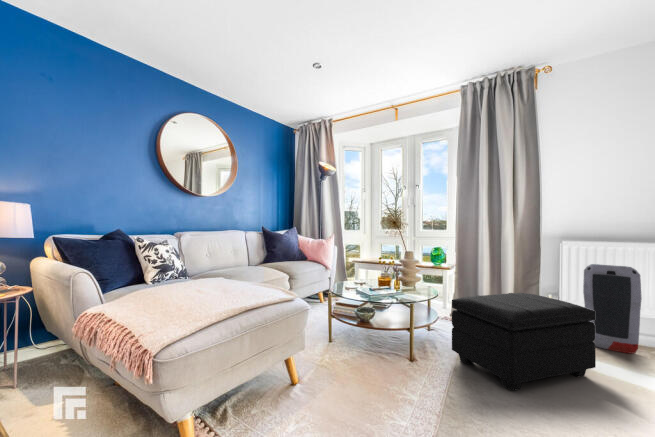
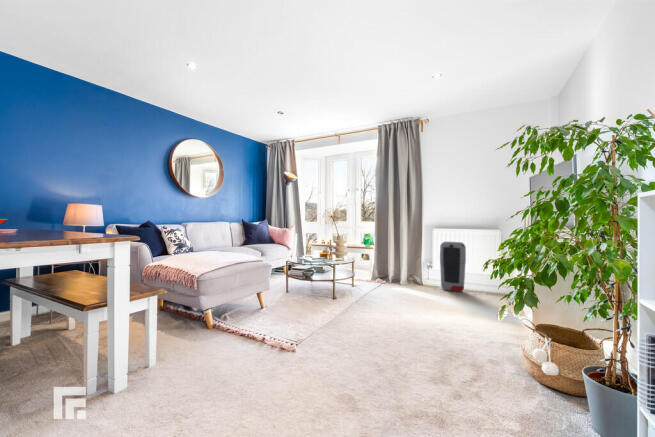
footstool: present [452,293,596,391] -> none [358,258,430,305]

